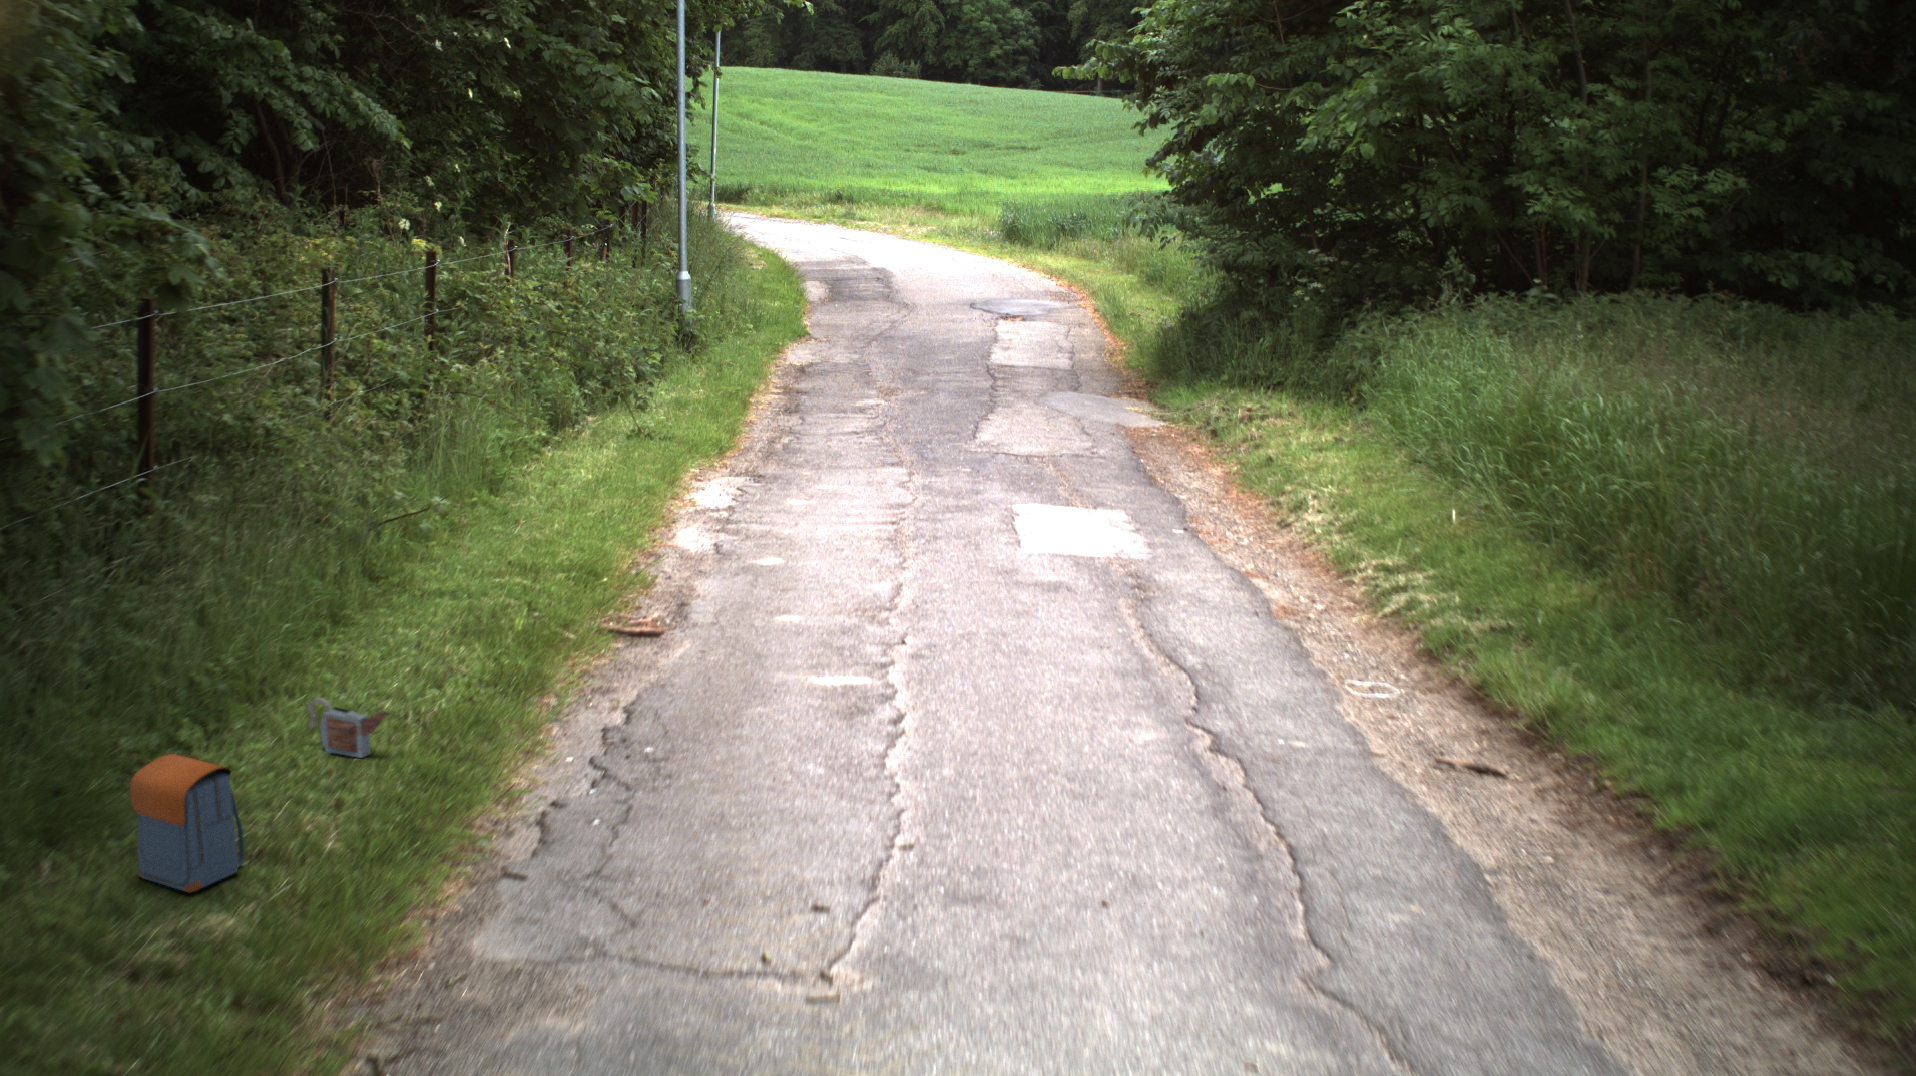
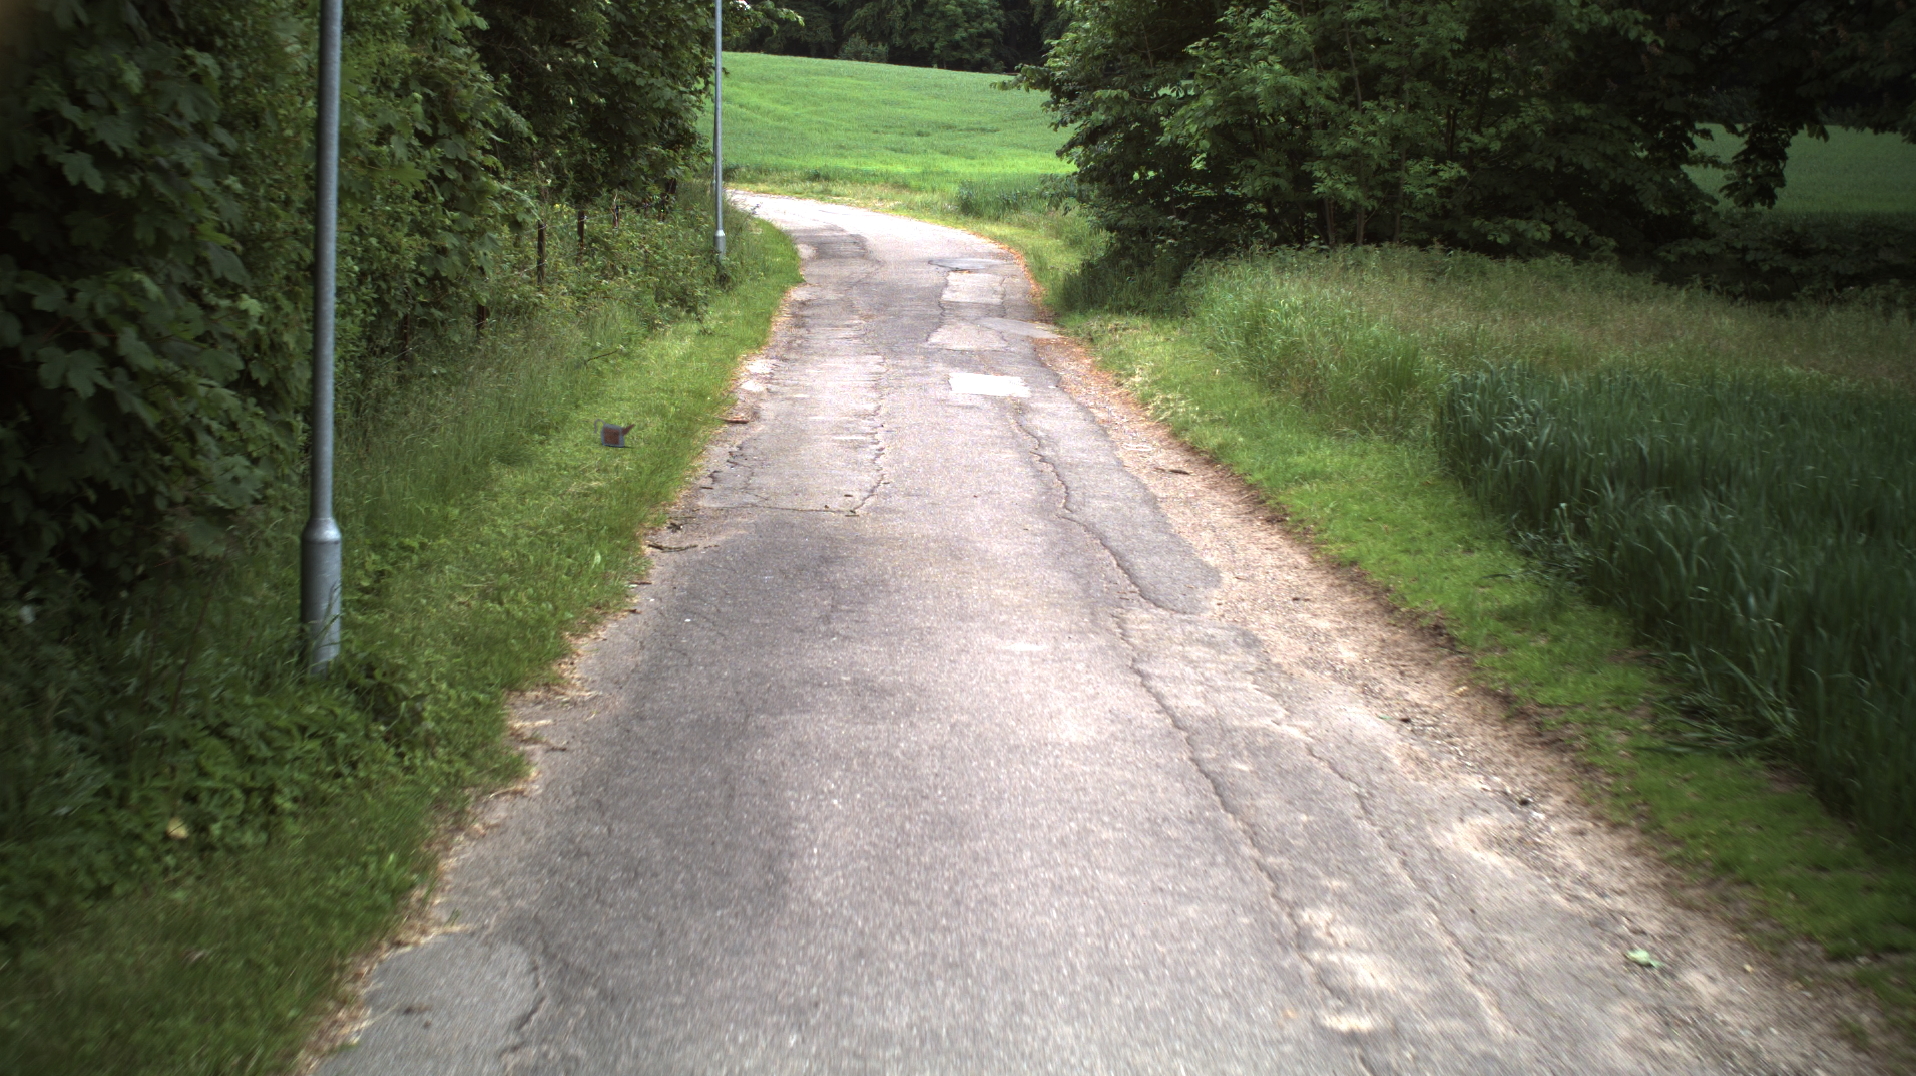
backpack: present [130,754,244,892] -> none [549,420,593,477]

